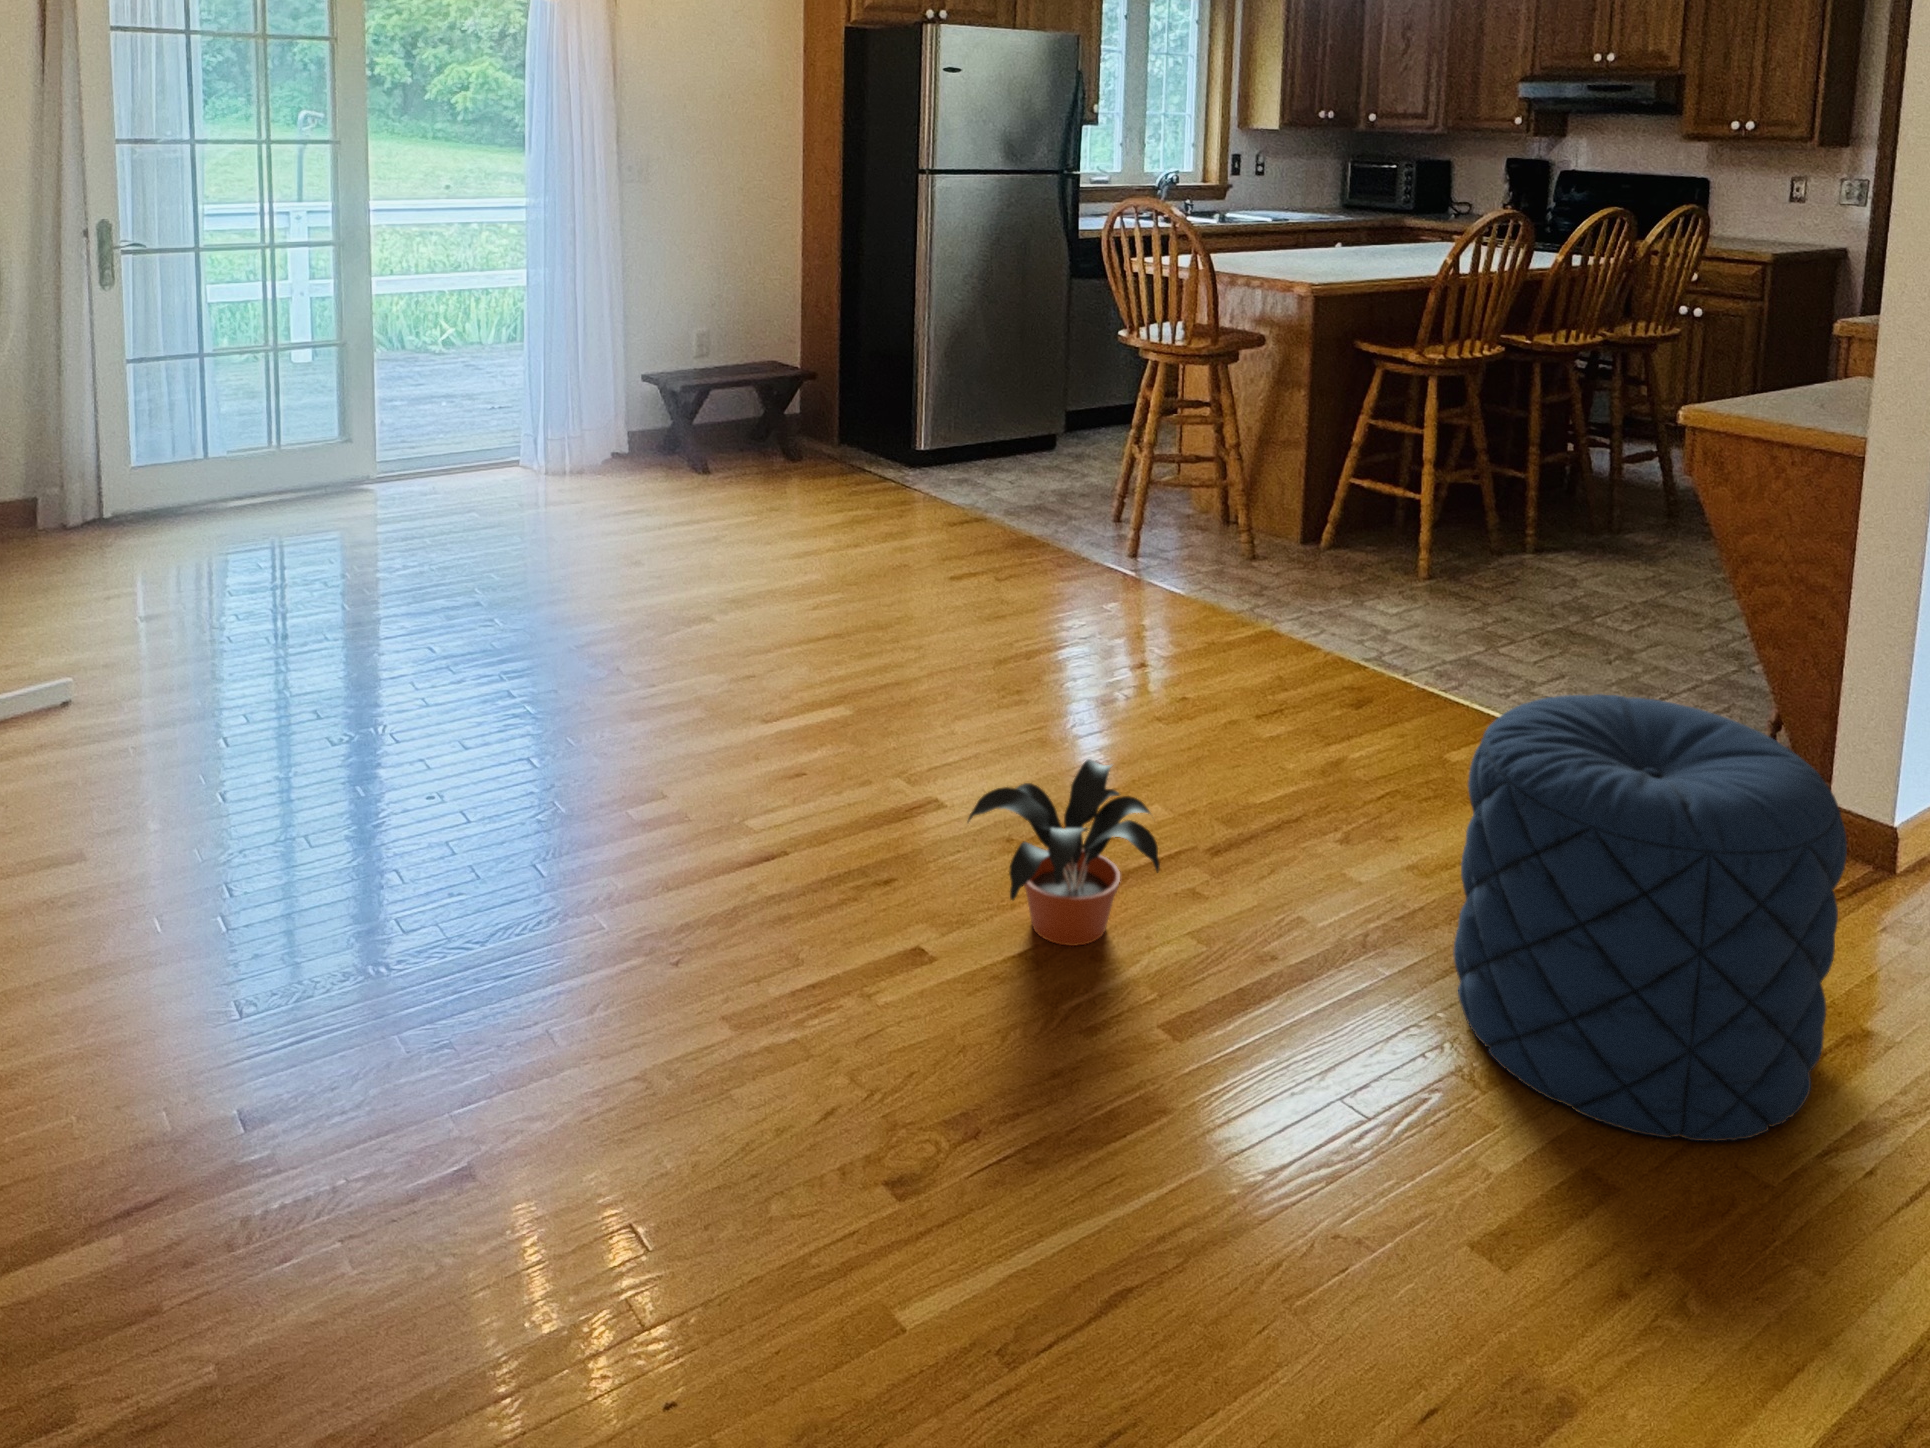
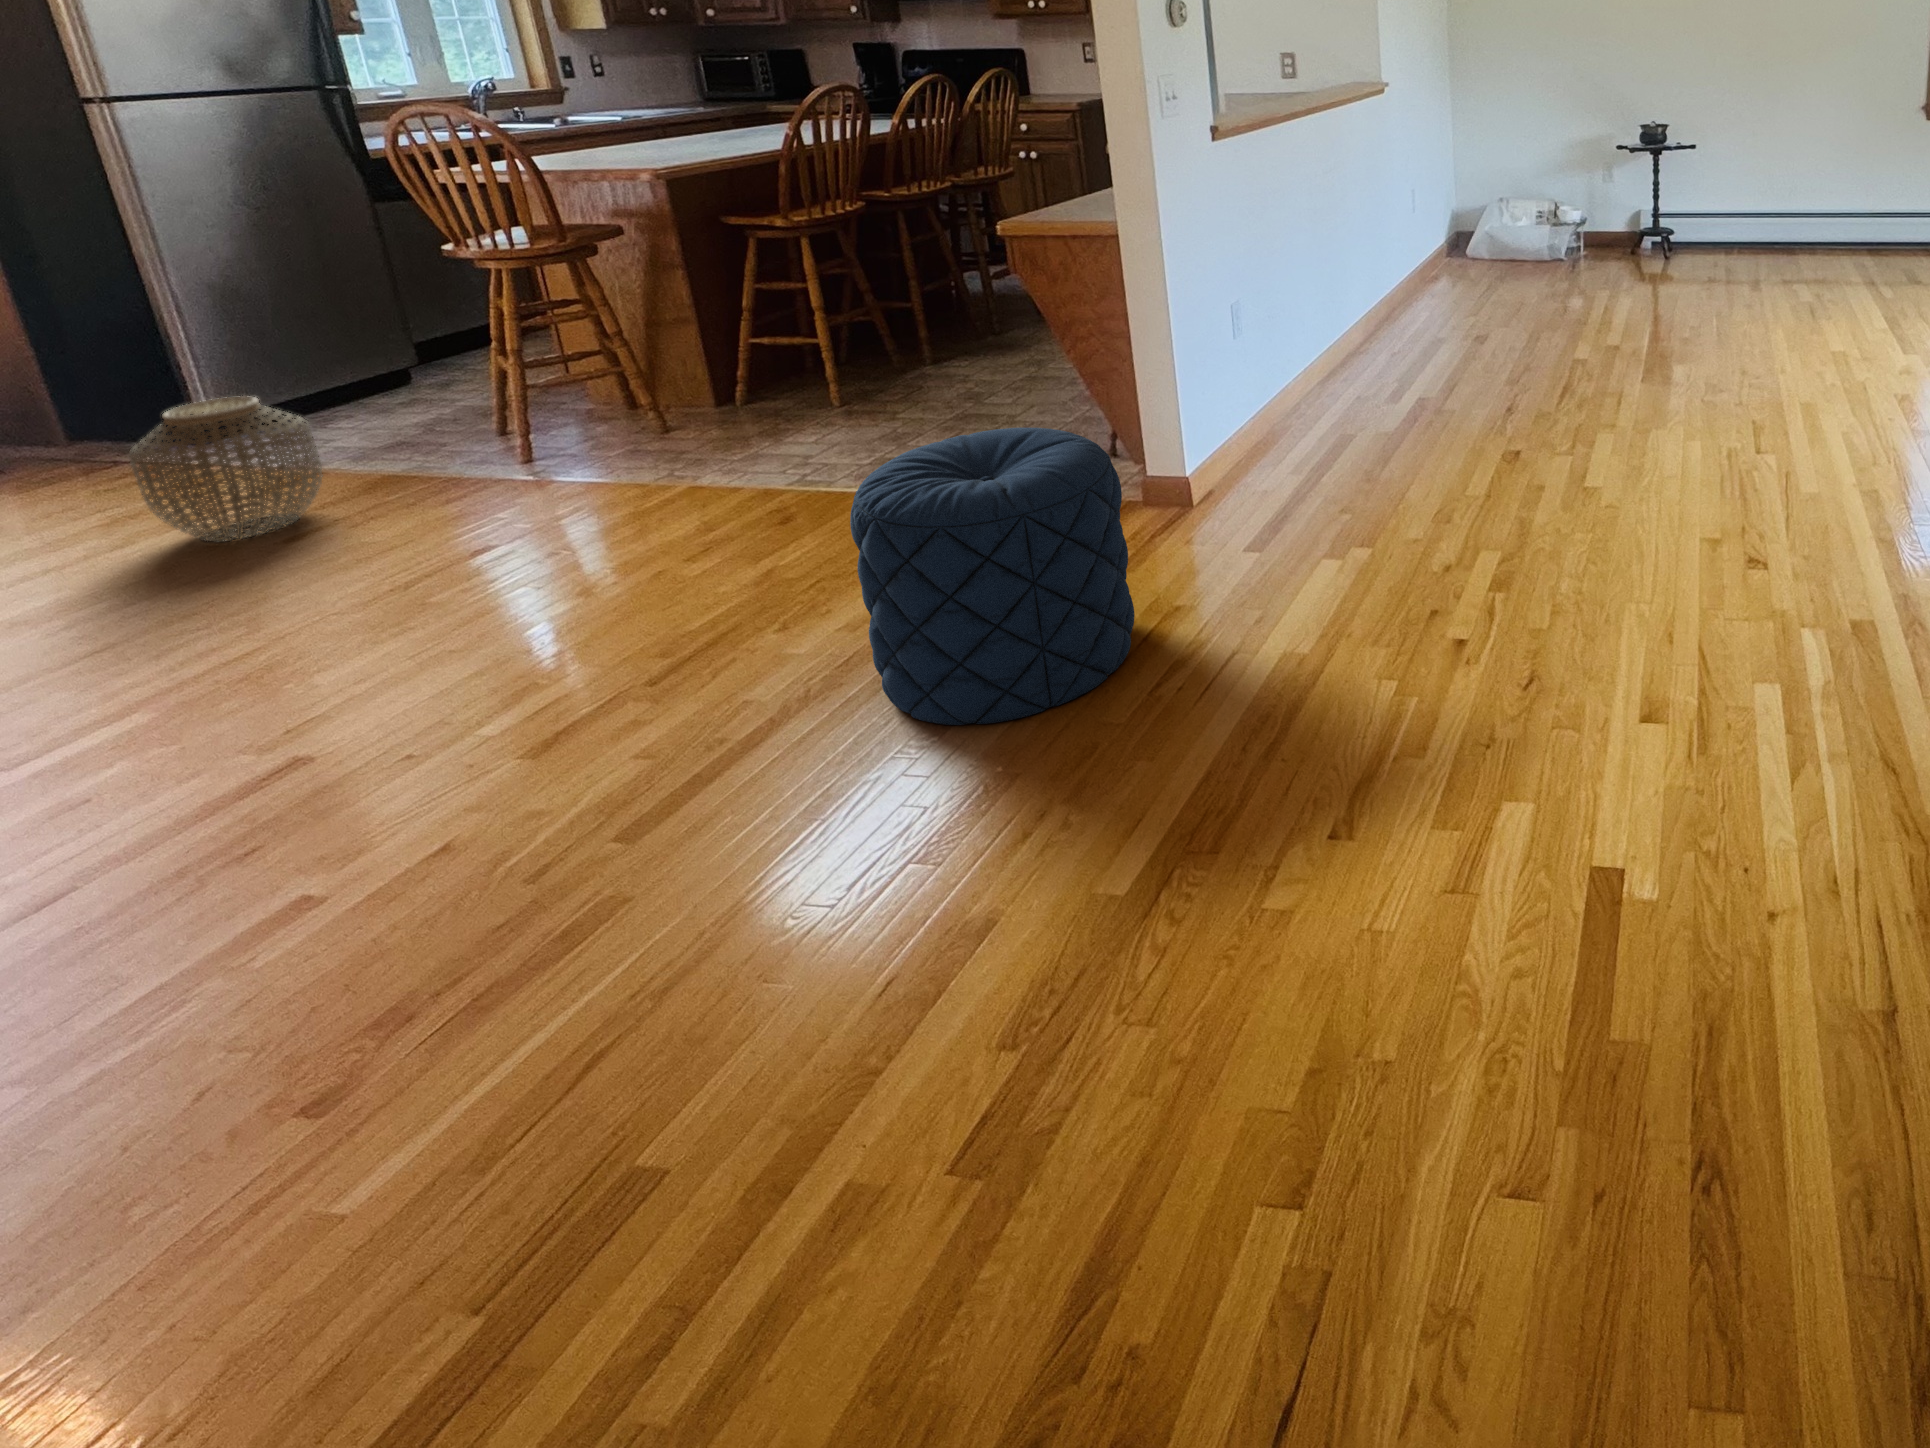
woven basket: none [882,437,994,564] -> present [129,396,323,541]
potted plant: present [968,759,1160,946] -> none [333,636,580,812]

